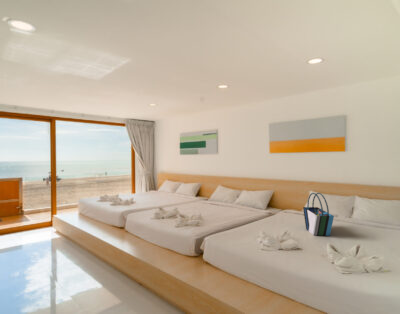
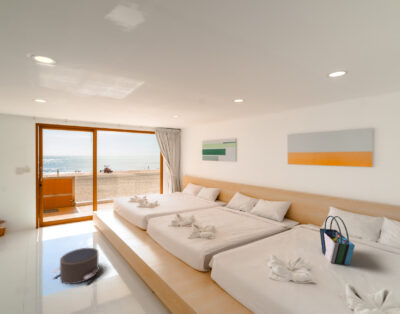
pouf: none [20,248,78,286] -> present [53,248,100,284]

